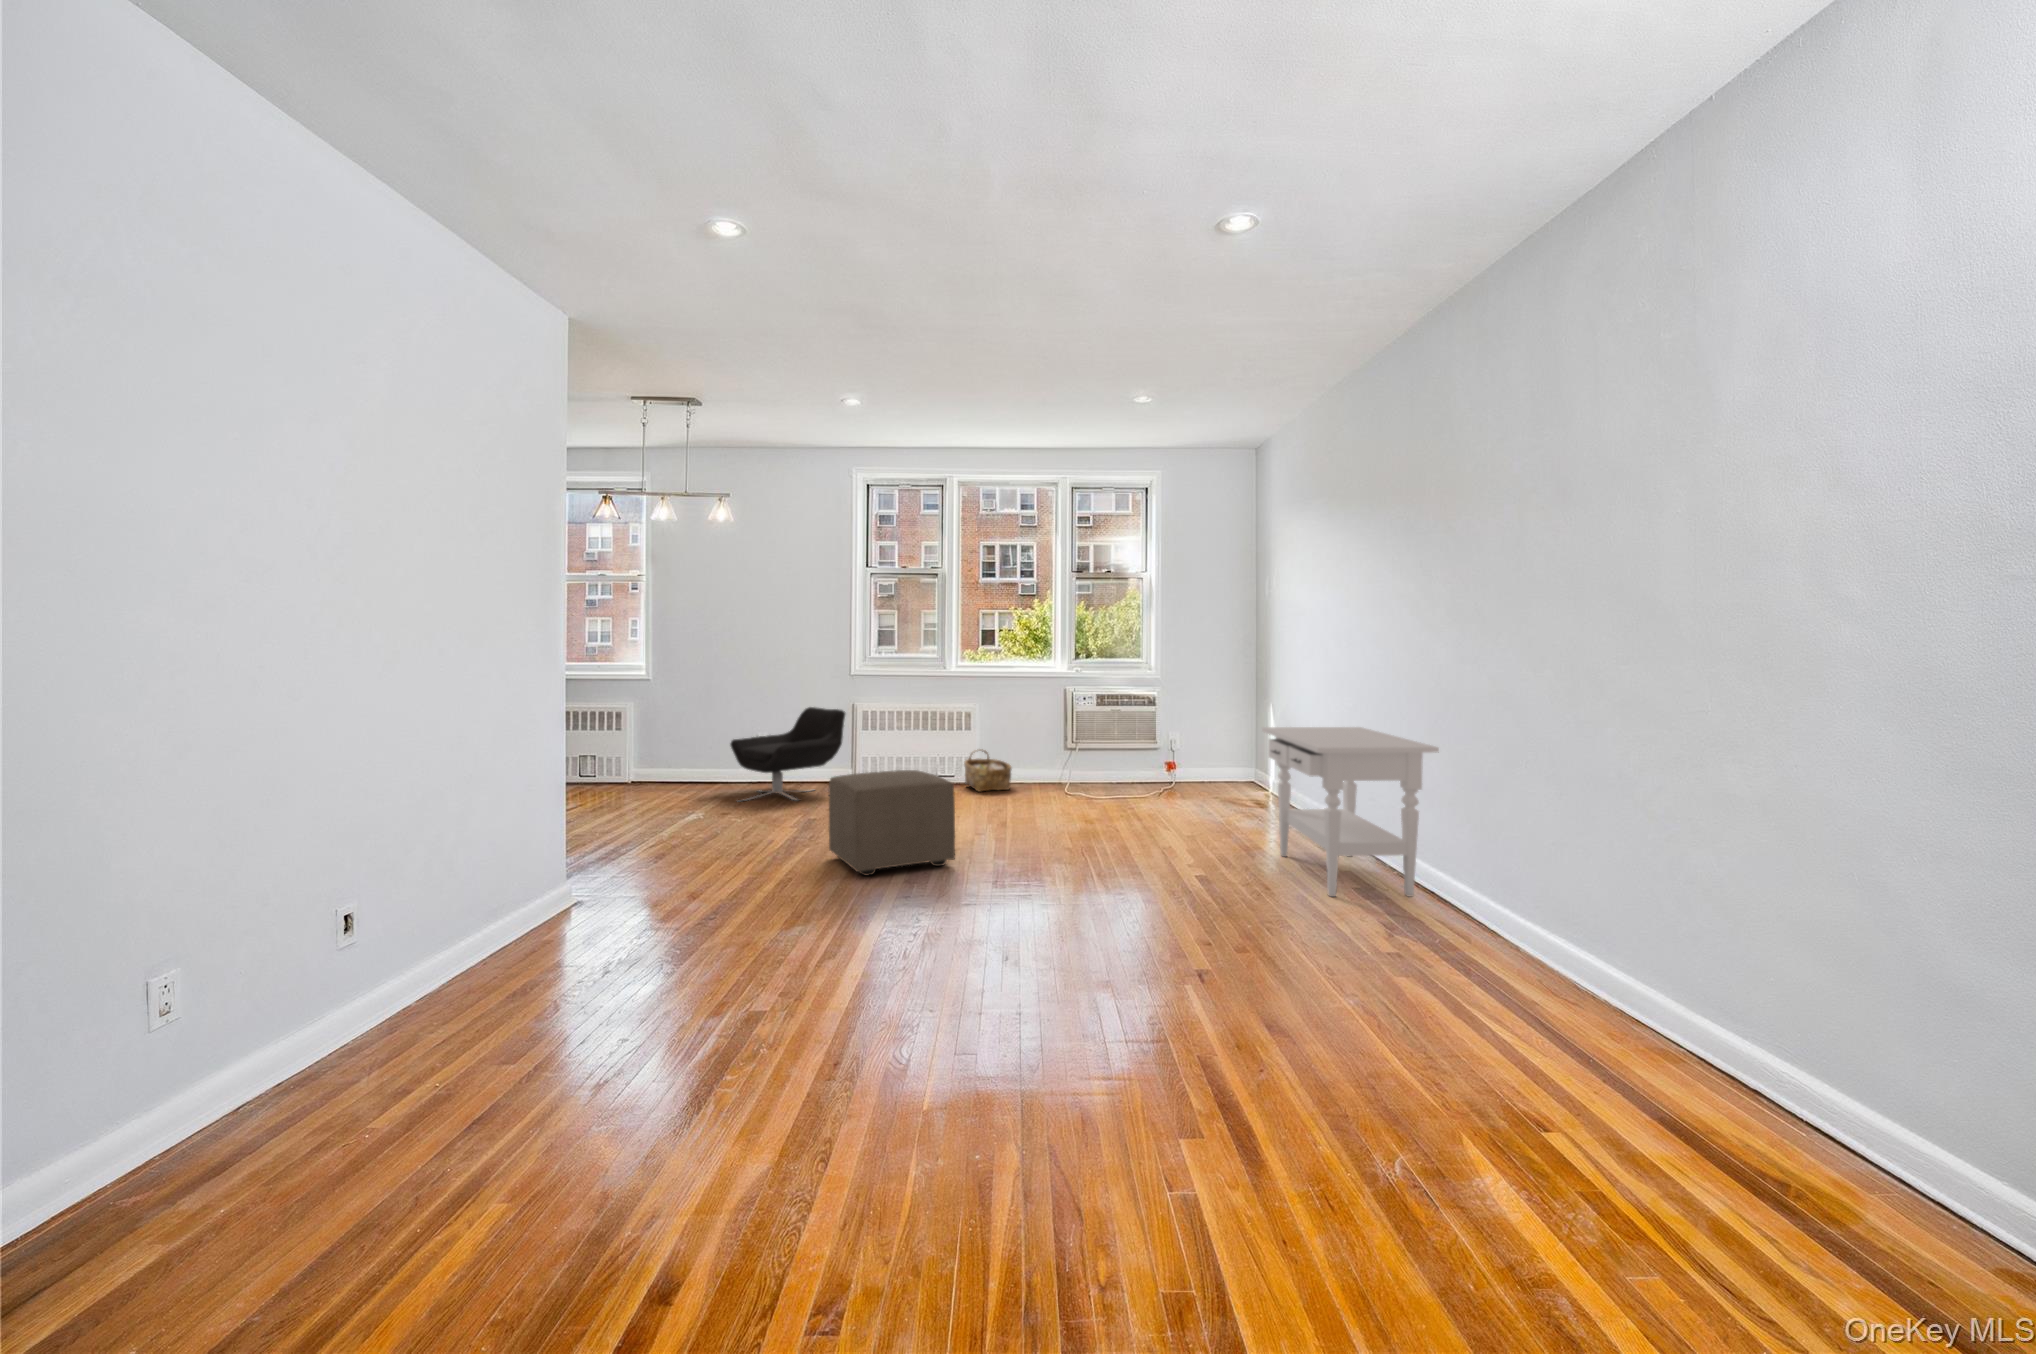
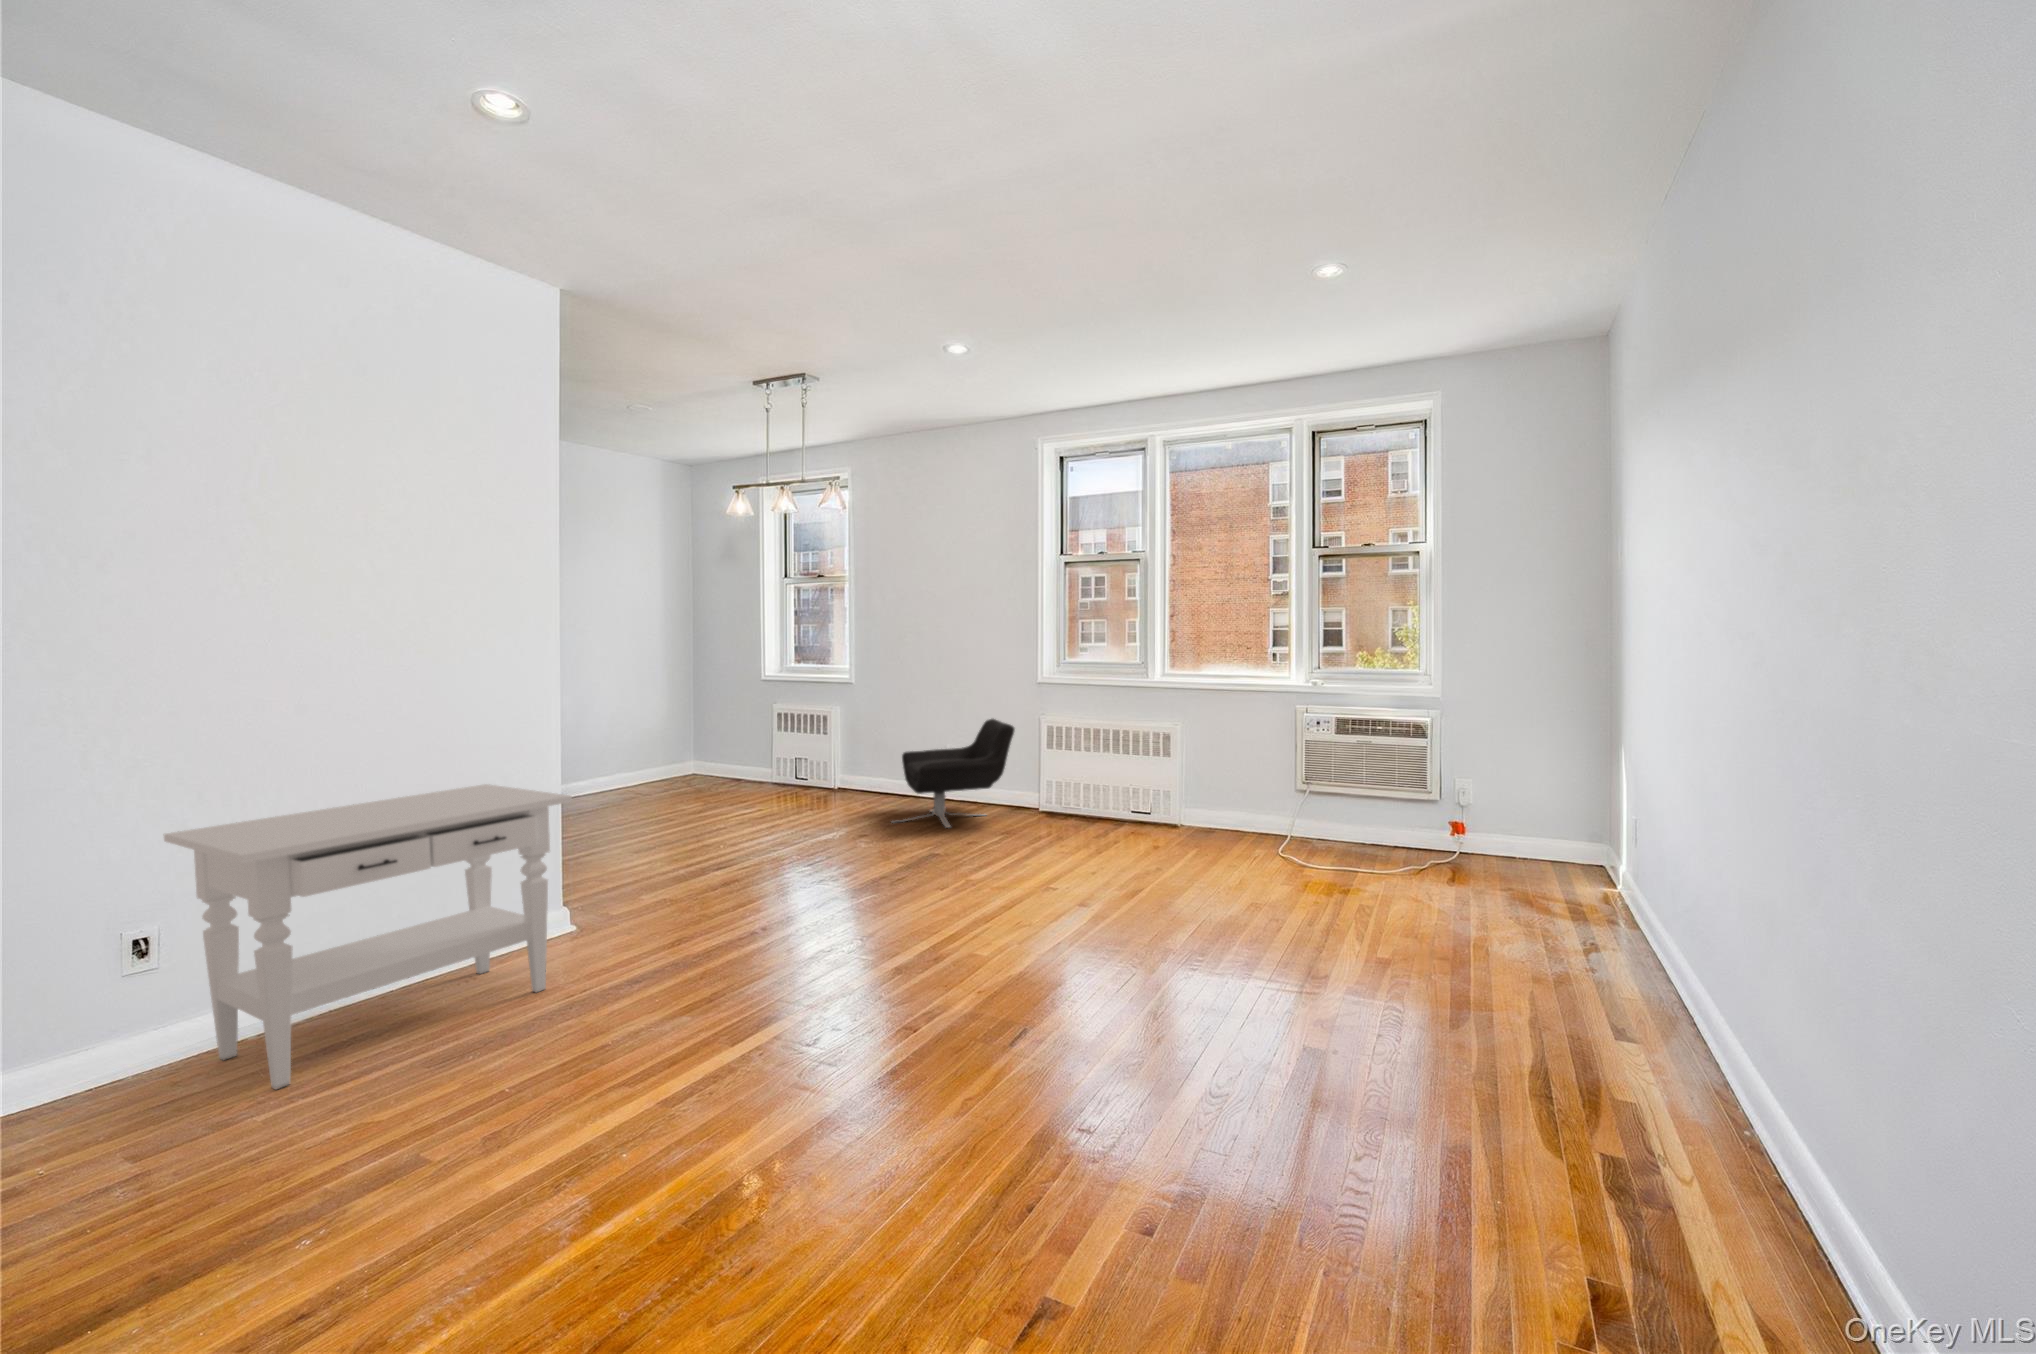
side table: present [1262,727,1439,897] -> present [164,784,572,1089]
woven basket: present [964,749,1011,792] -> none [1153,781,1210,838]
ottoman: present [829,770,955,876] -> none [818,820,969,960]

